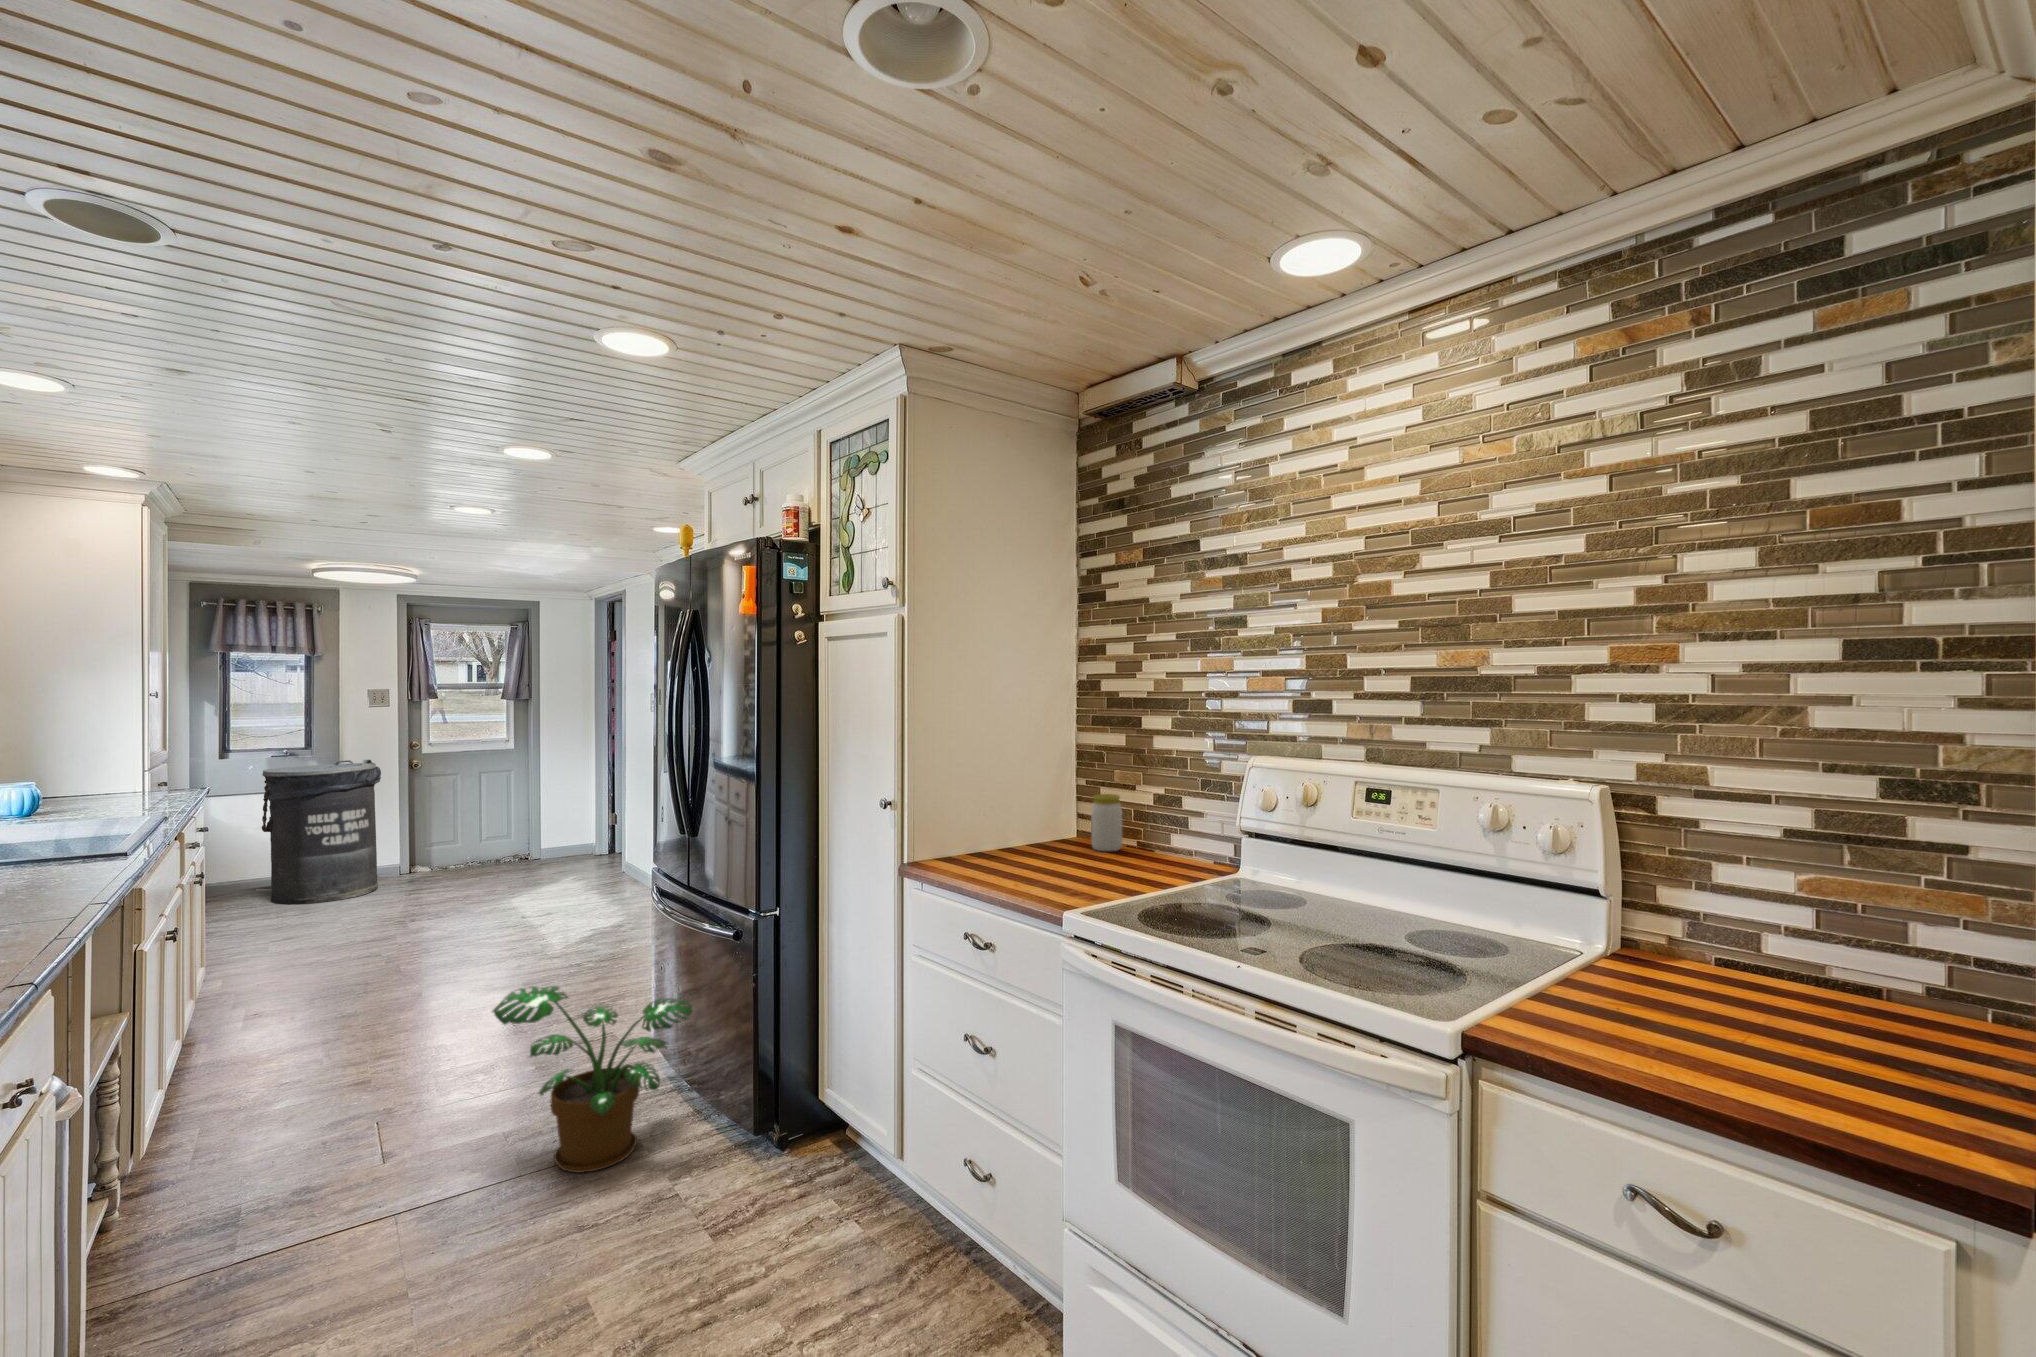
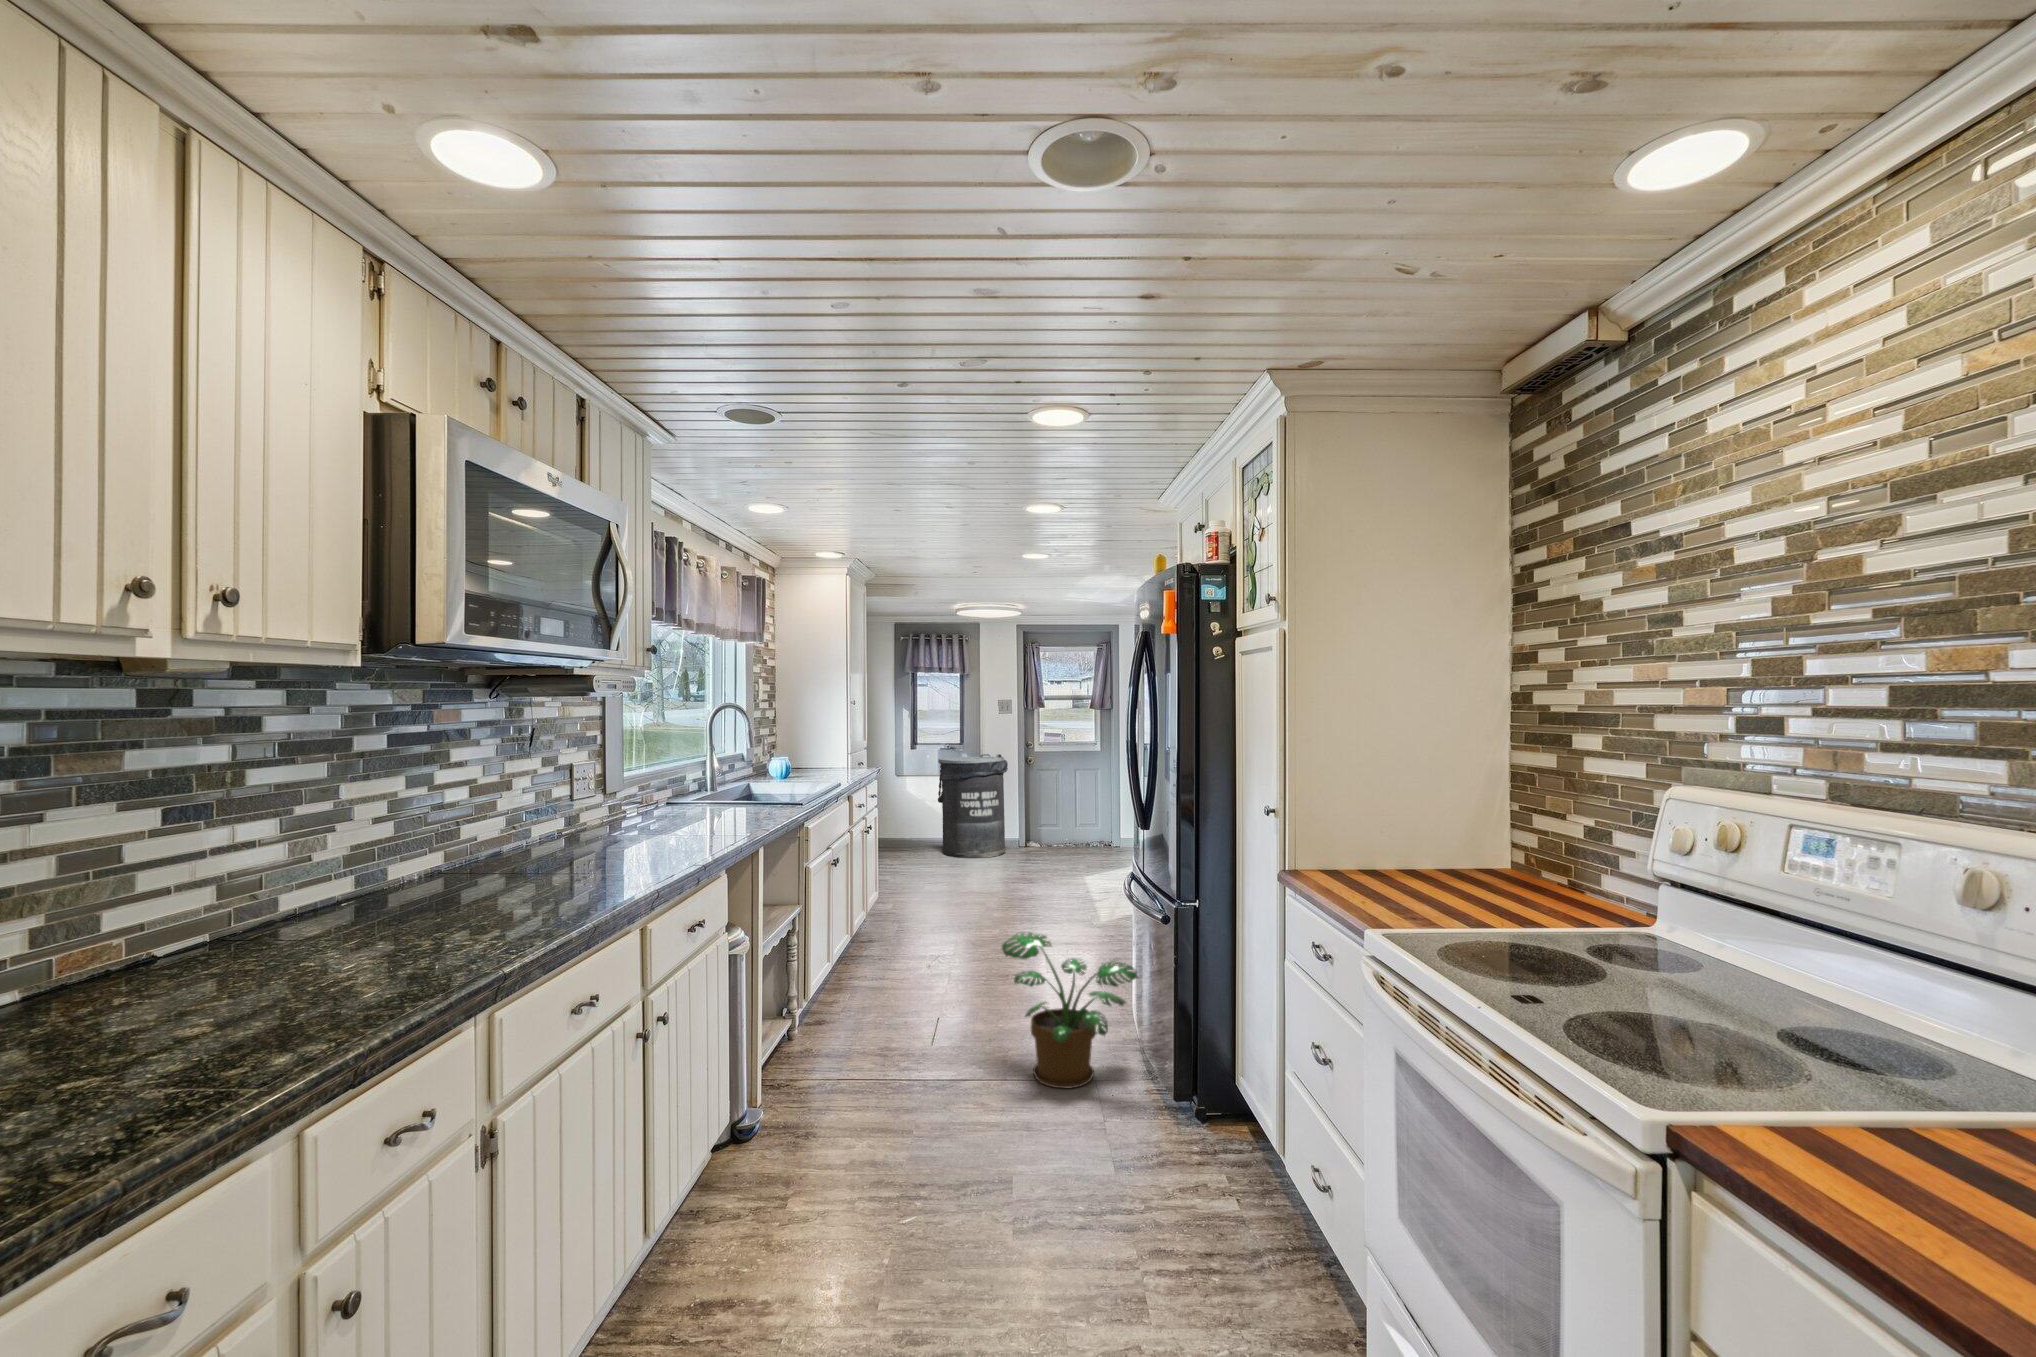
jar: present [1091,794,1122,851] -> none [1504,820,1545,886]

